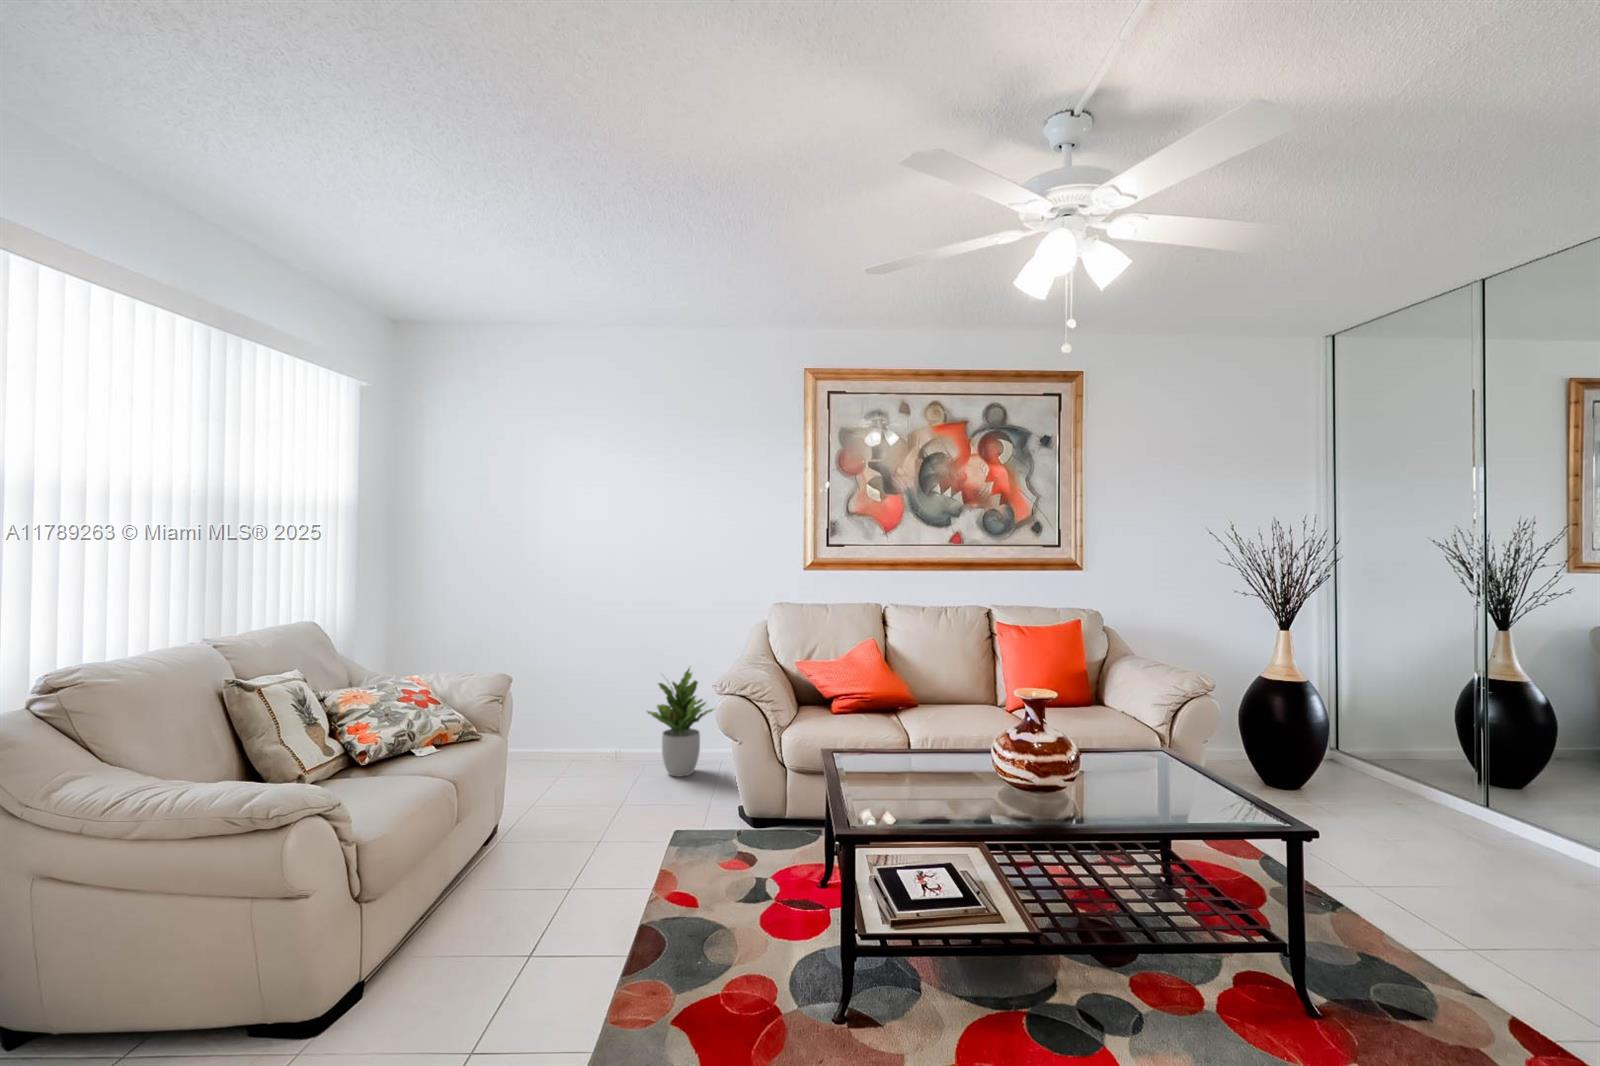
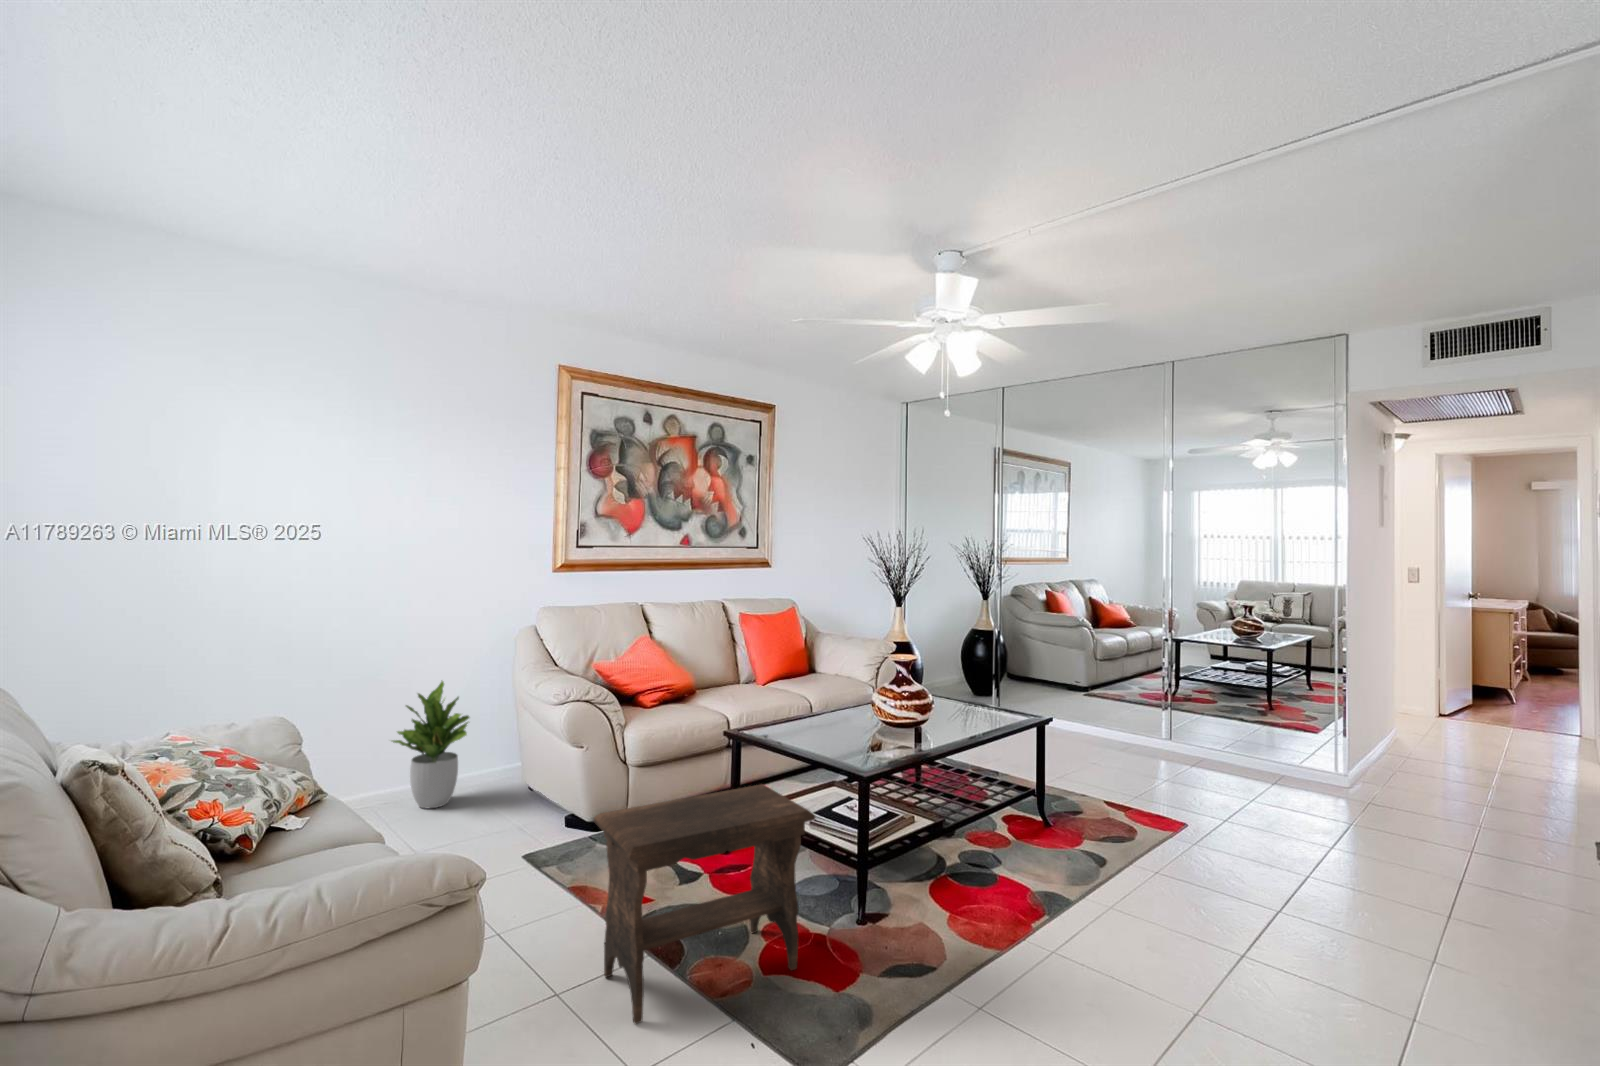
footstool: none [507,791,742,1019] -> present [594,784,815,1024]

